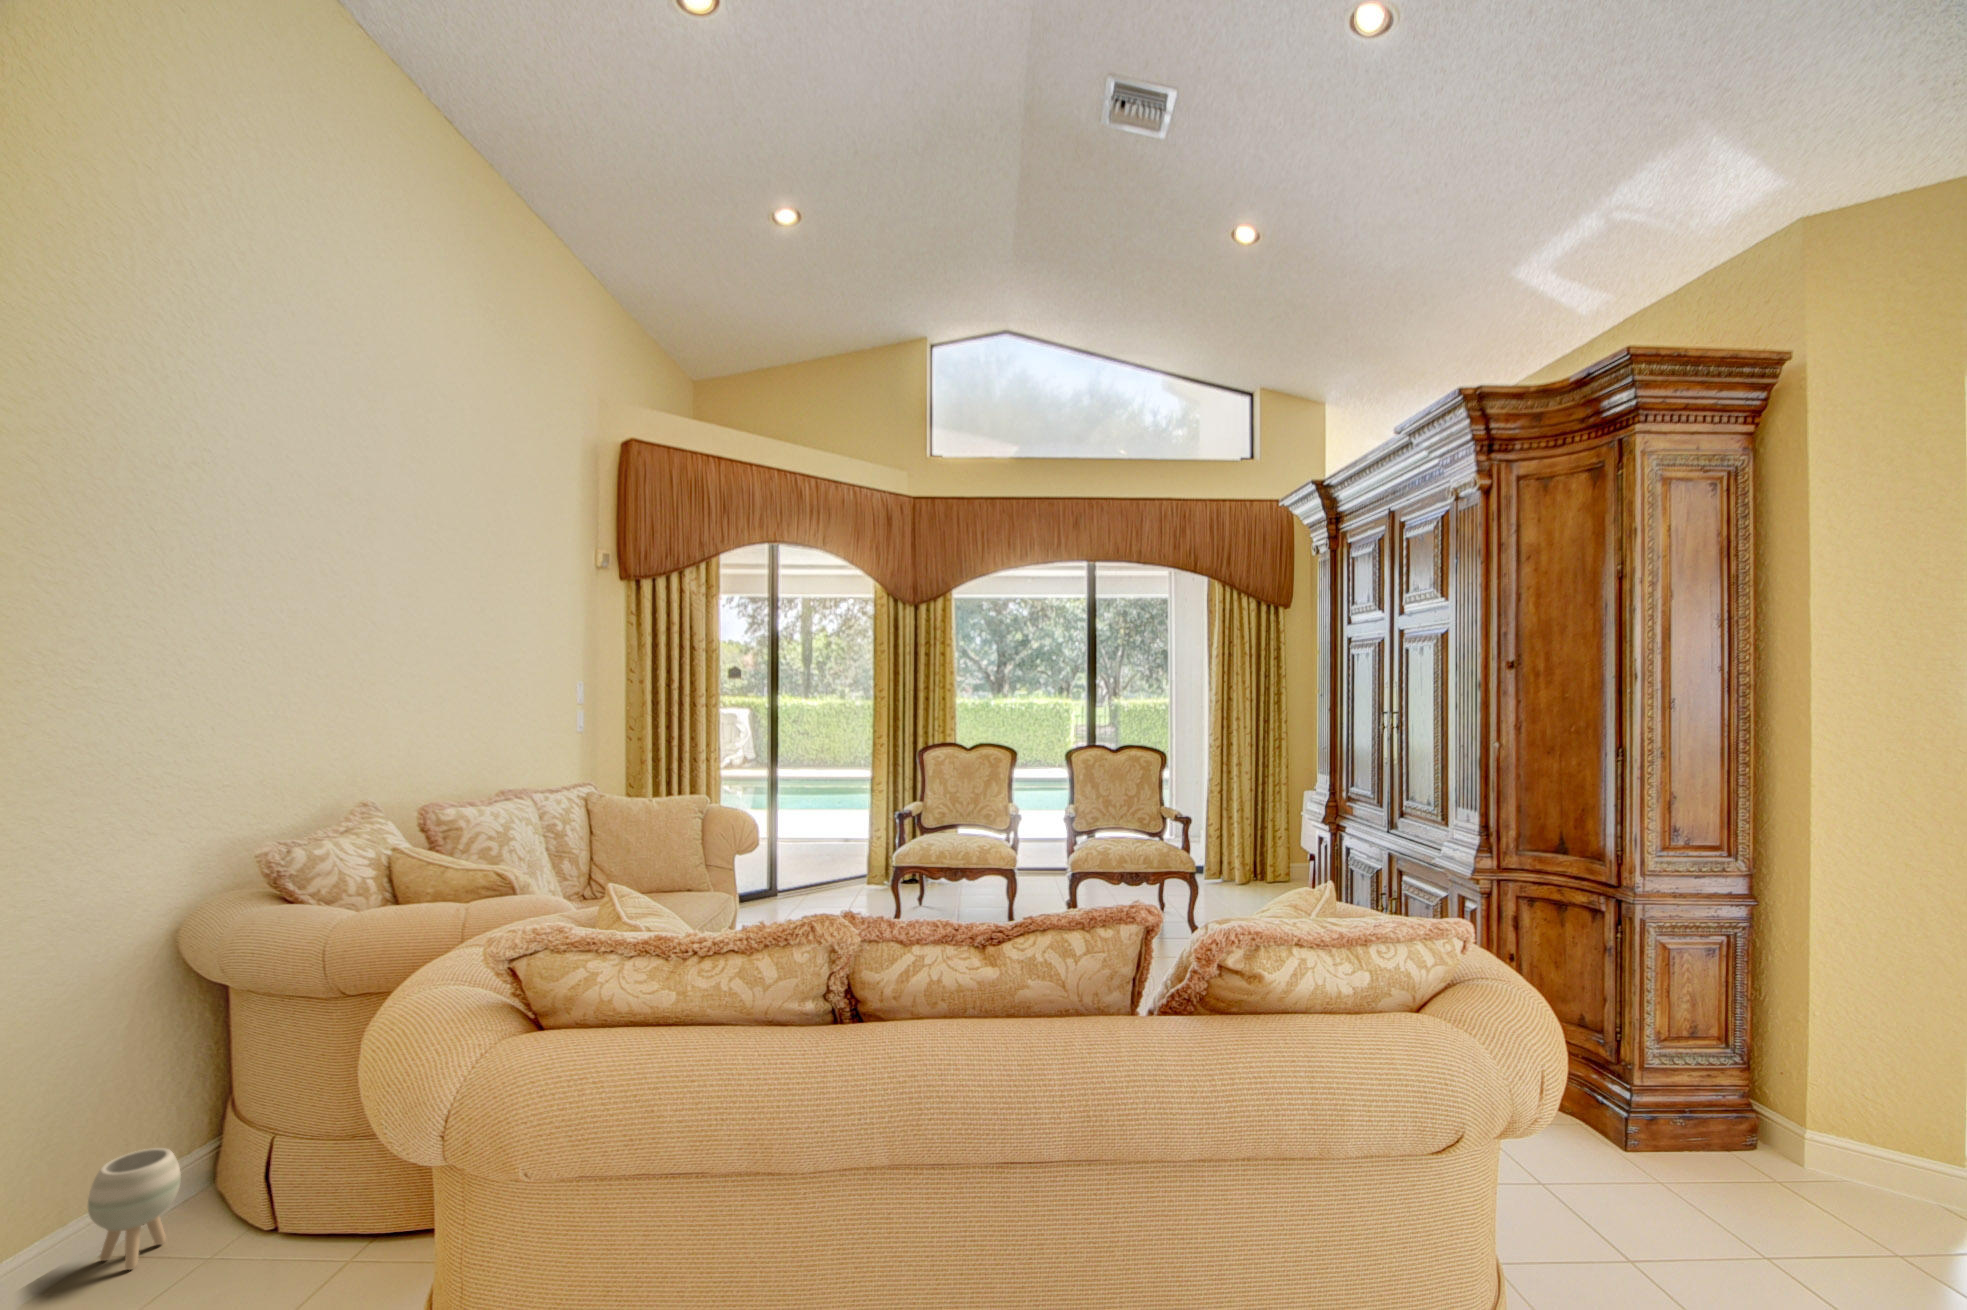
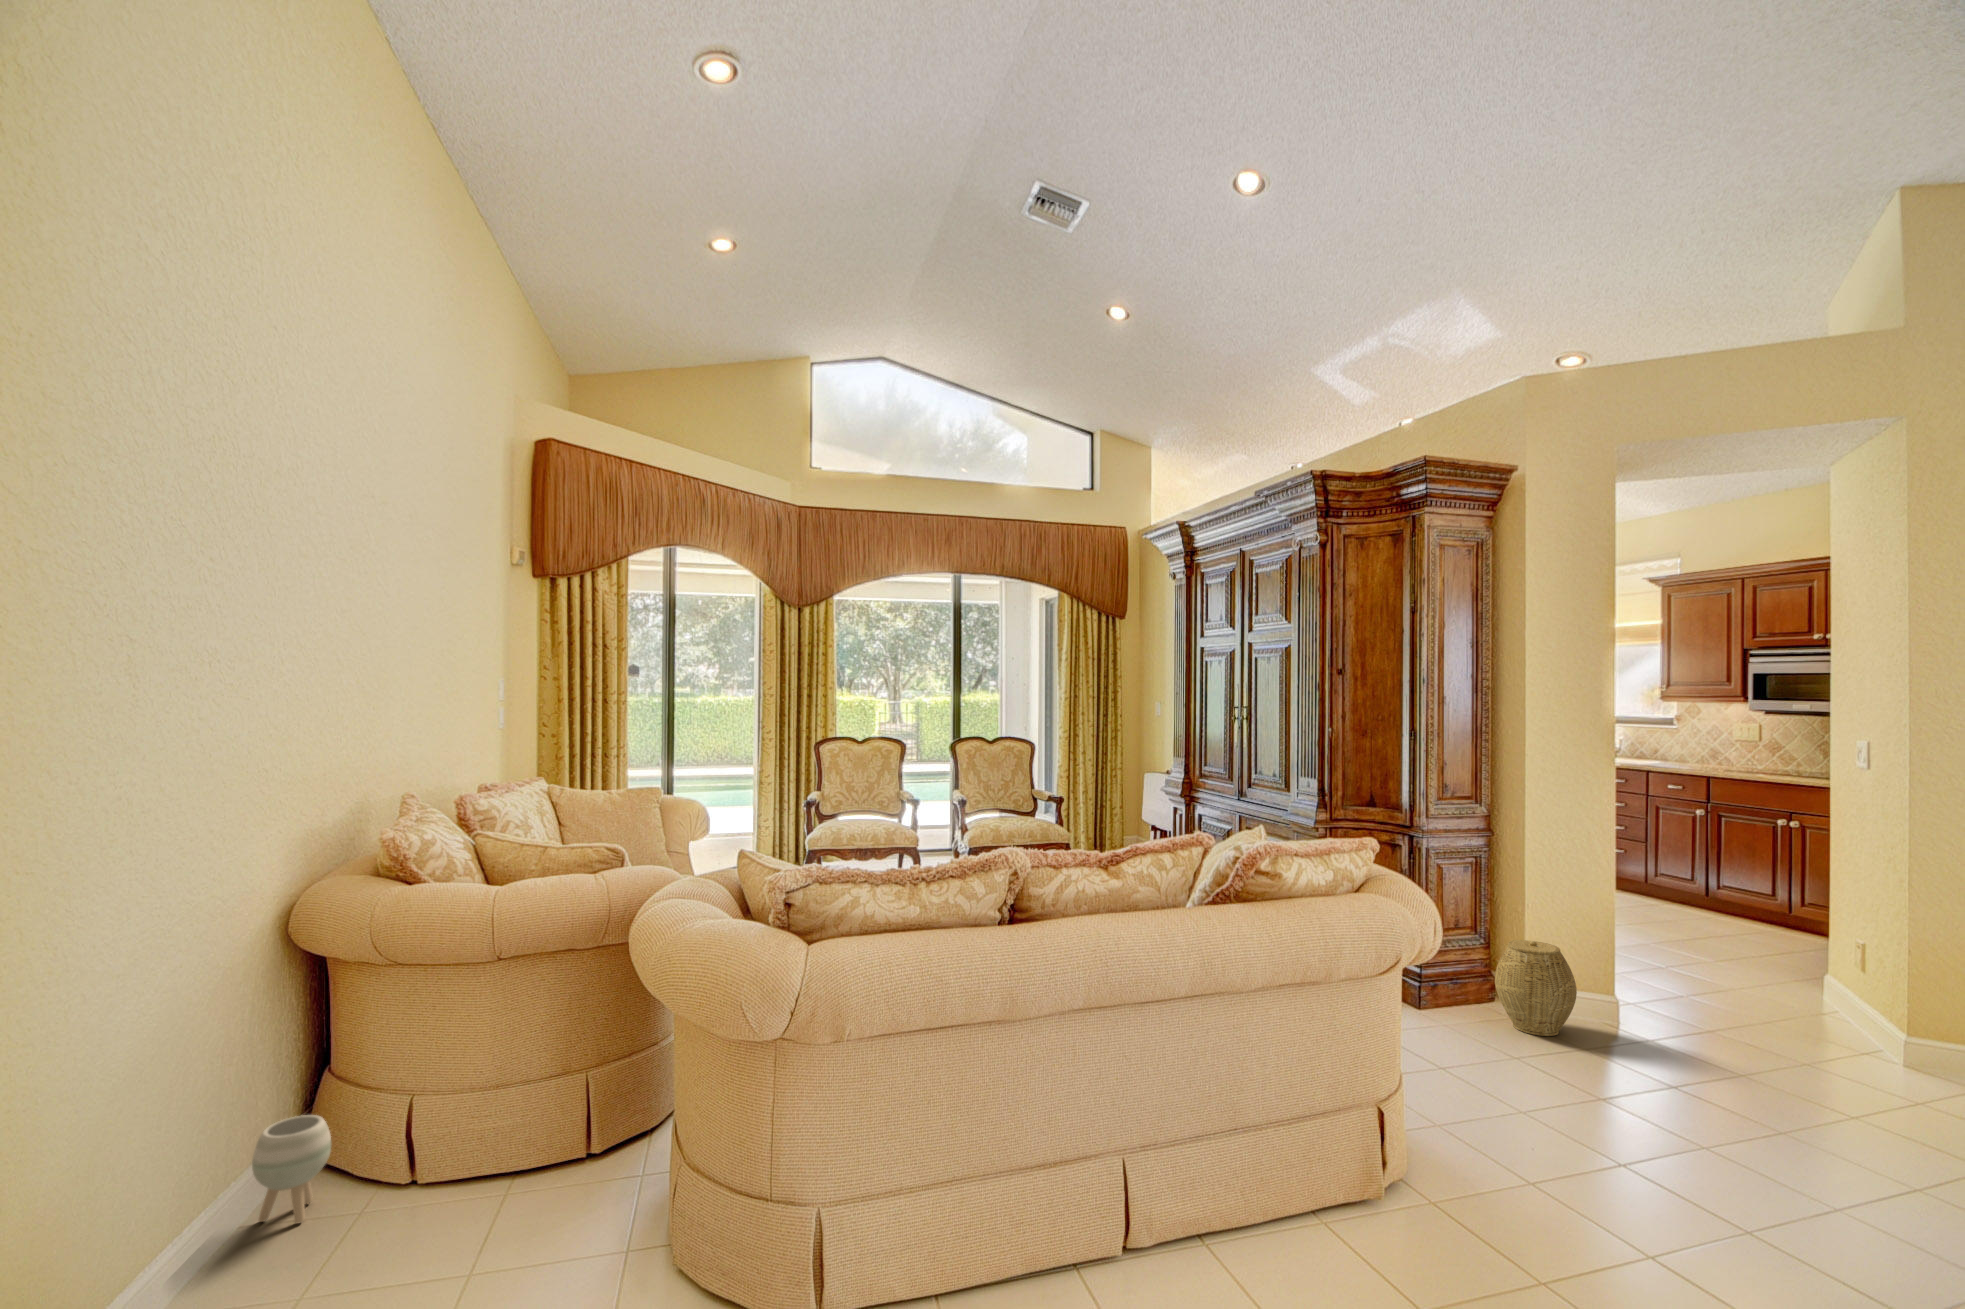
woven basket: none [1755,1071,1902,1231] -> present [1495,940,1577,1036]

